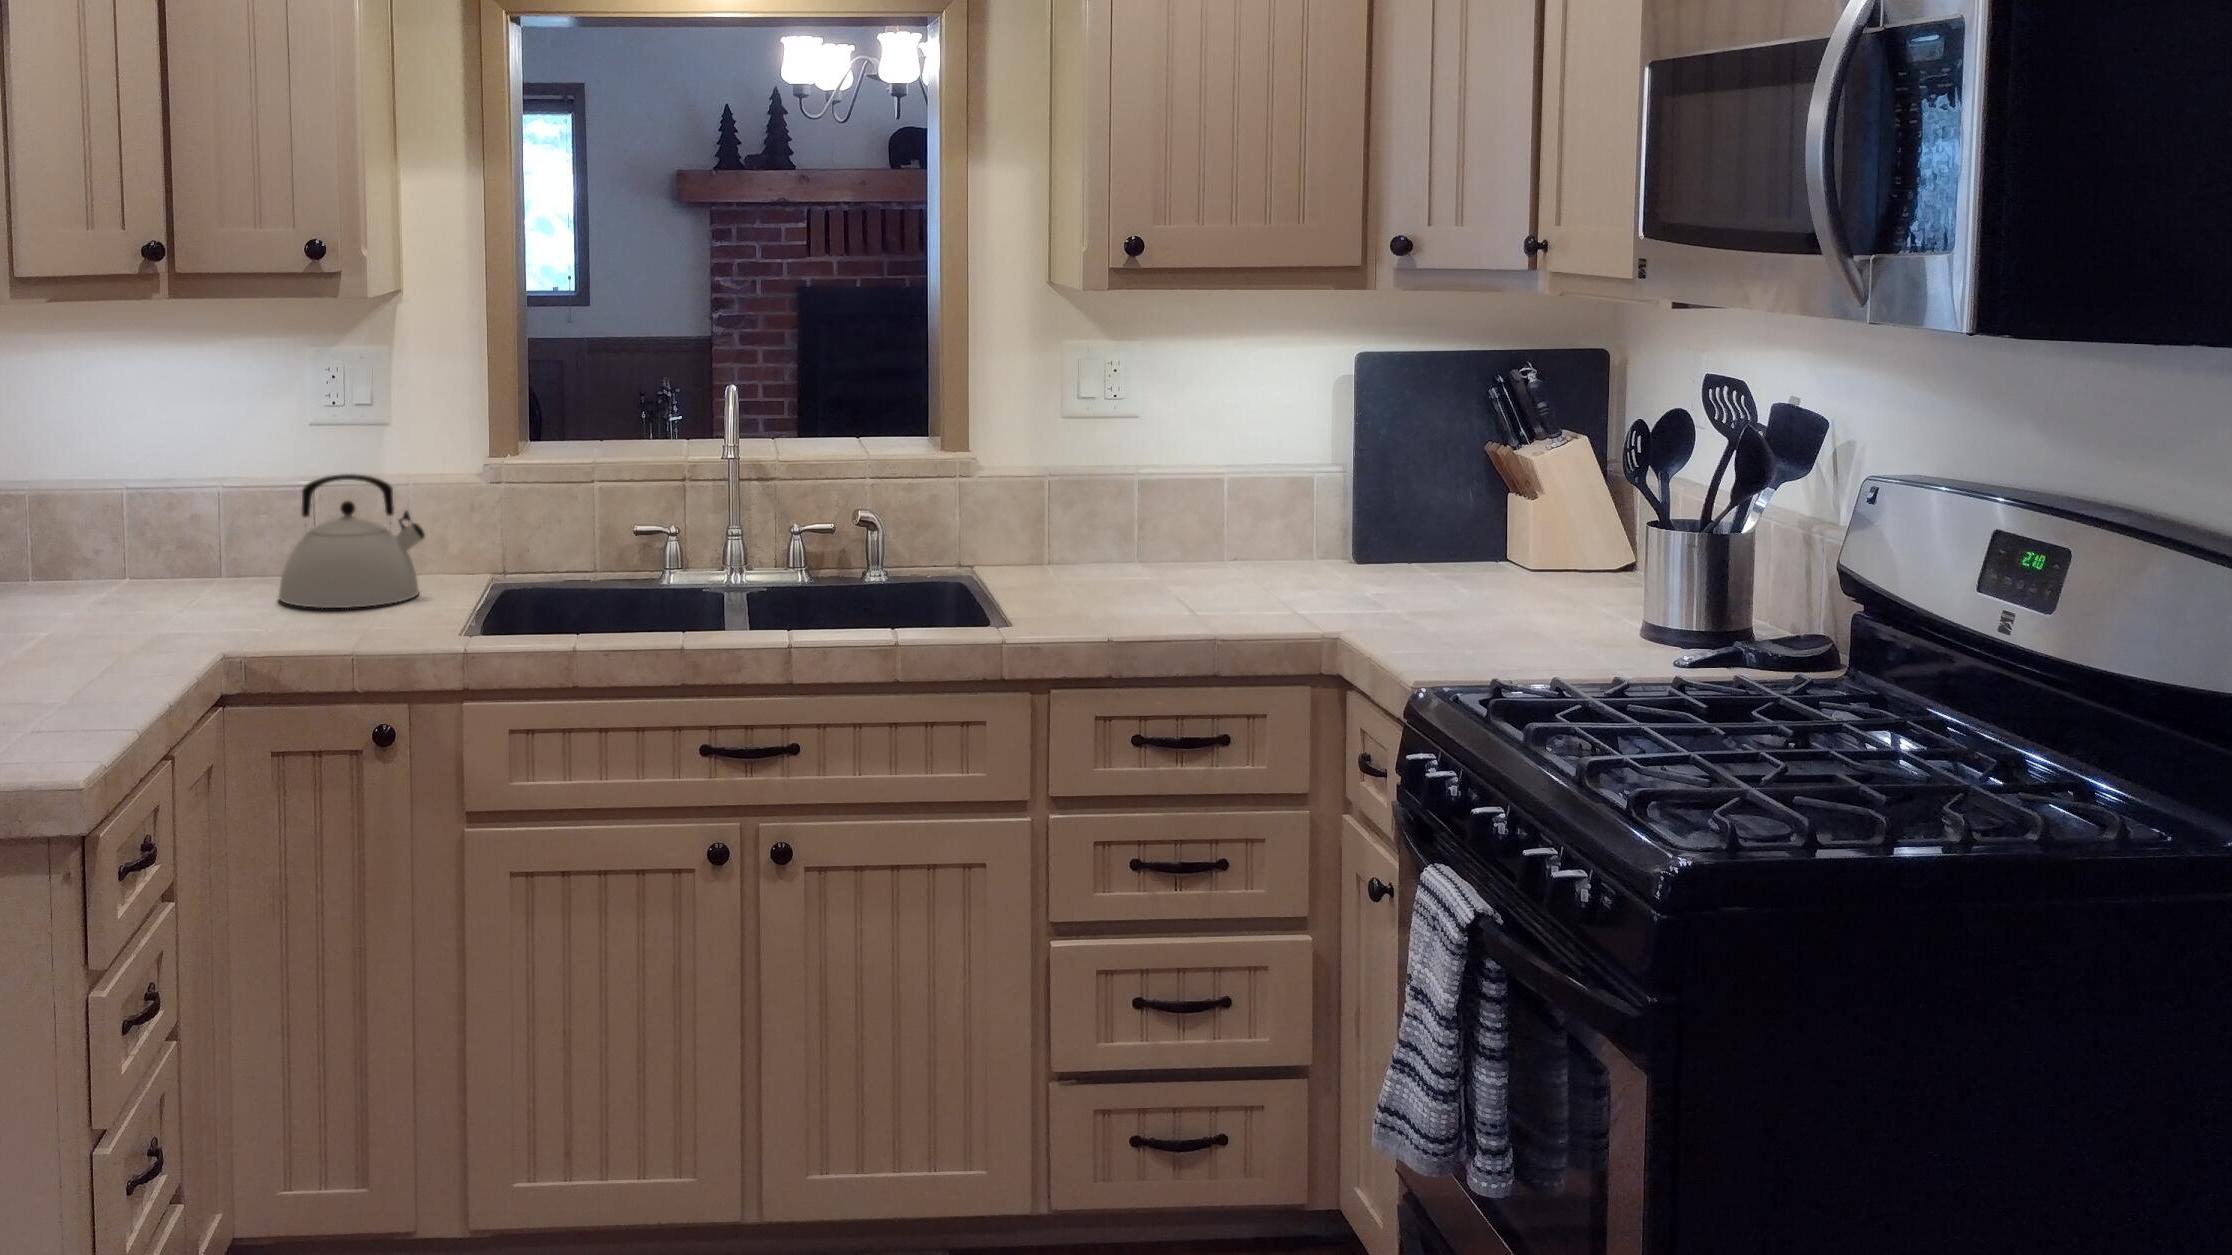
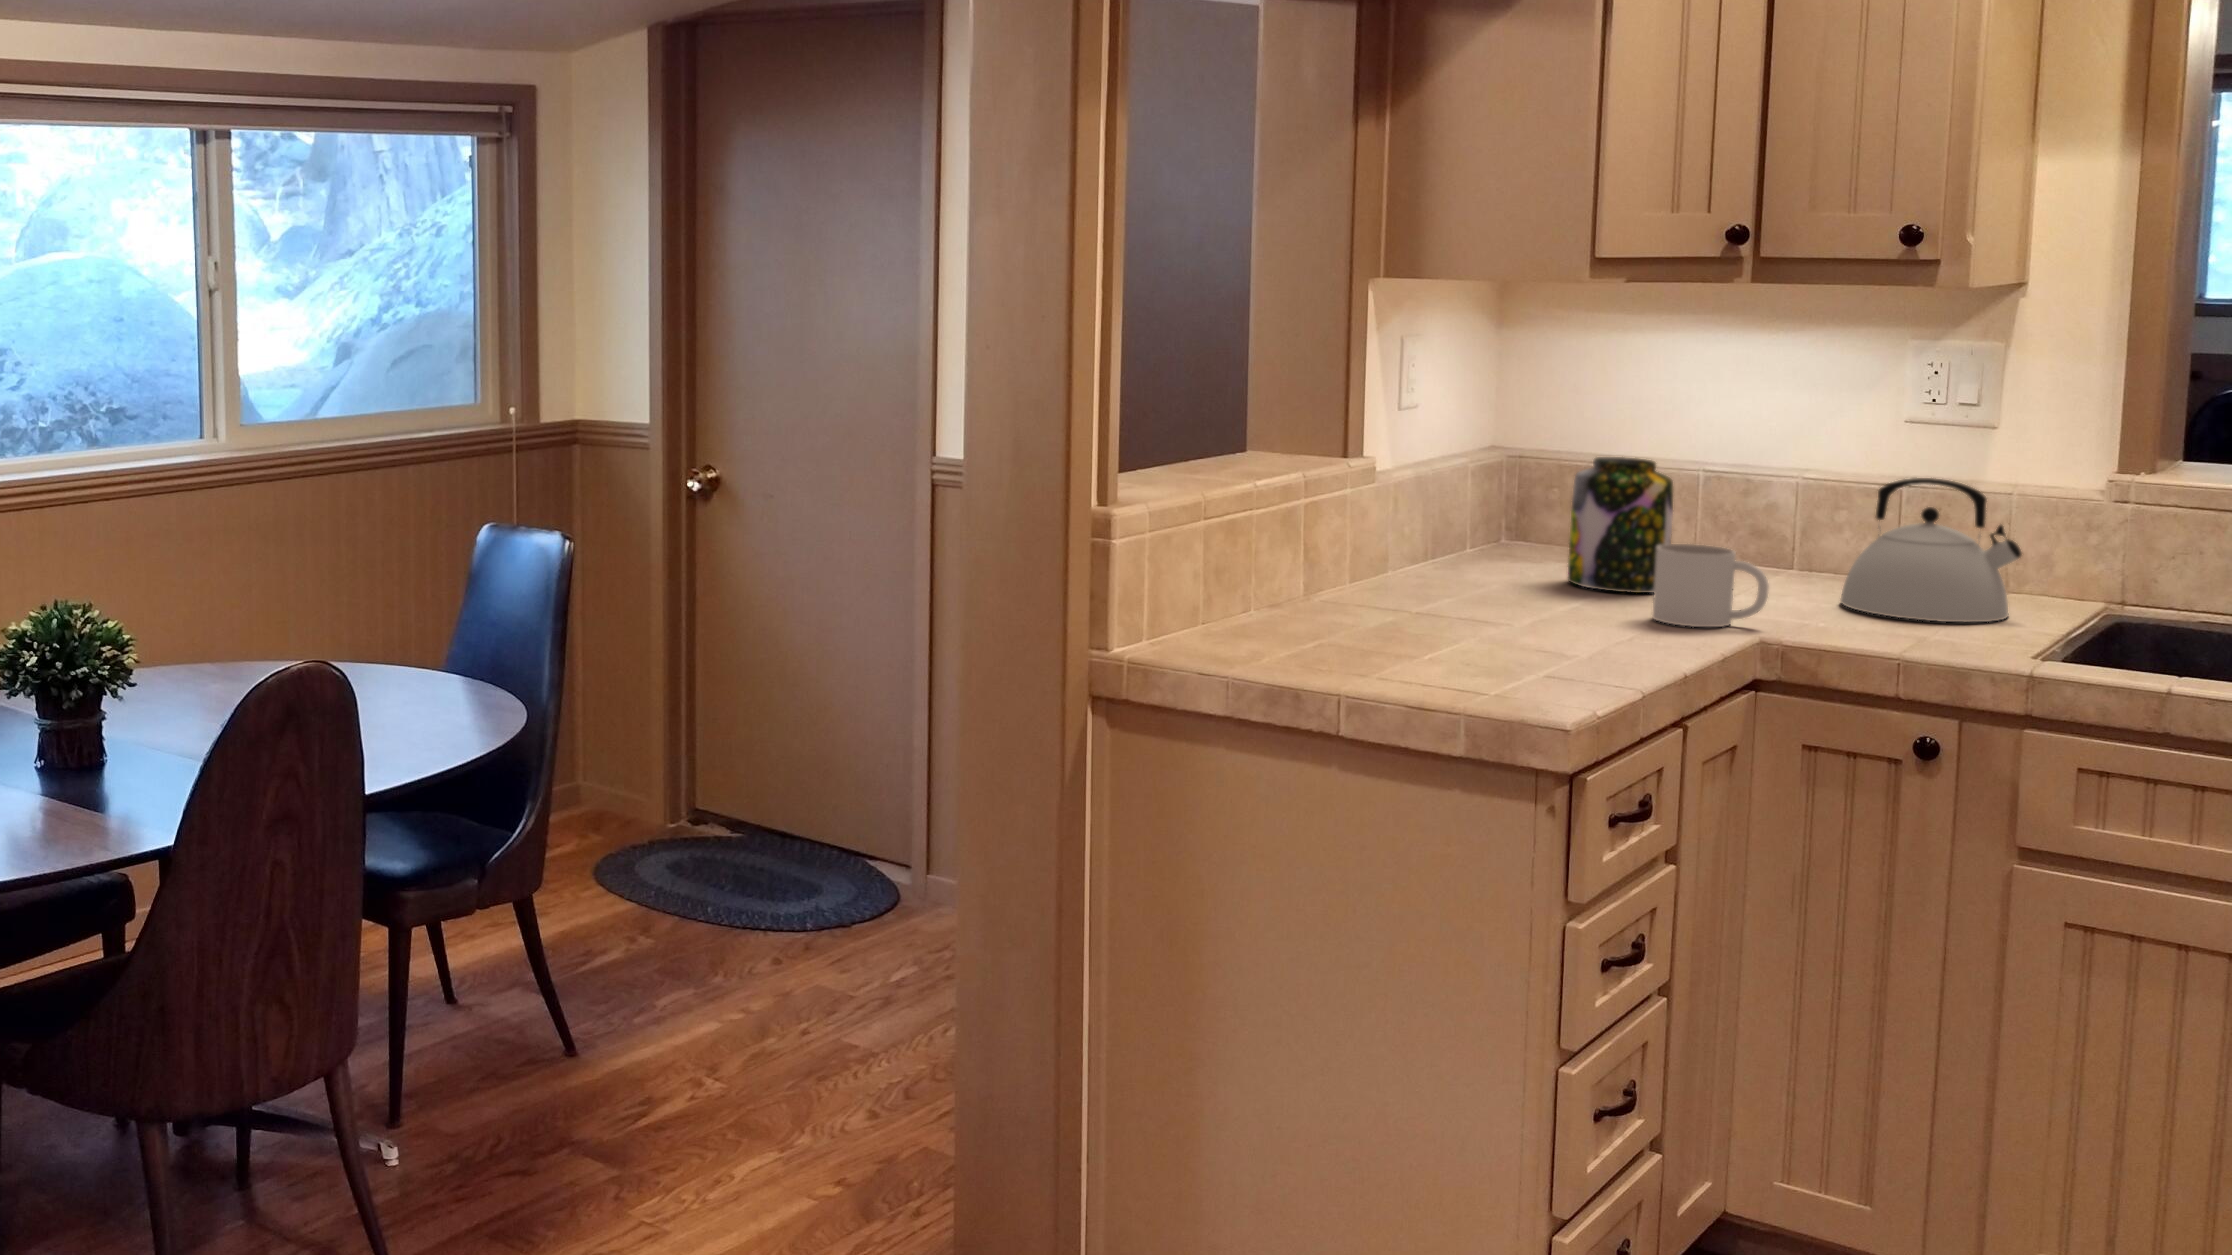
jar: none [11,480,117,620] -> present [1568,457,1673,593]
mug: none [114,564,225,649] -> present [1653,544,1769,627]

